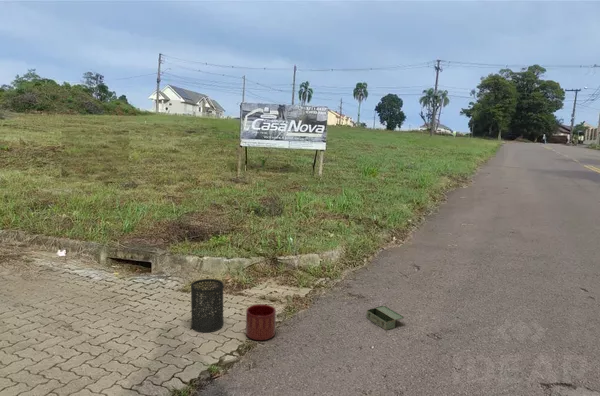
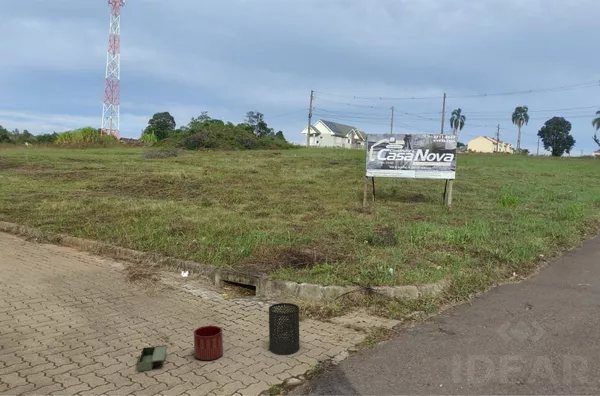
planter: present [246,304,276,340] -> present [194,326,223,360]
toolbox: present [366,306,404,330] -> present [137,345,167,371]

